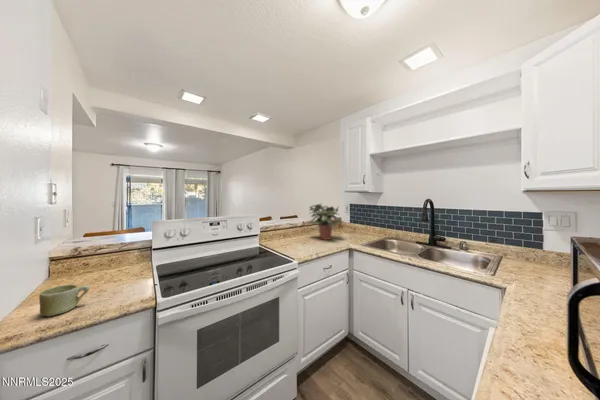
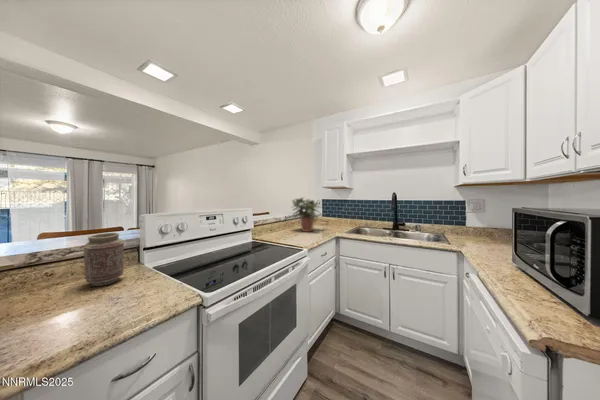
vase: none [98,237,129,278] -> present [84,233,124,286]
mug: present [39,284,90,317] -> none [53,289,116,333]

